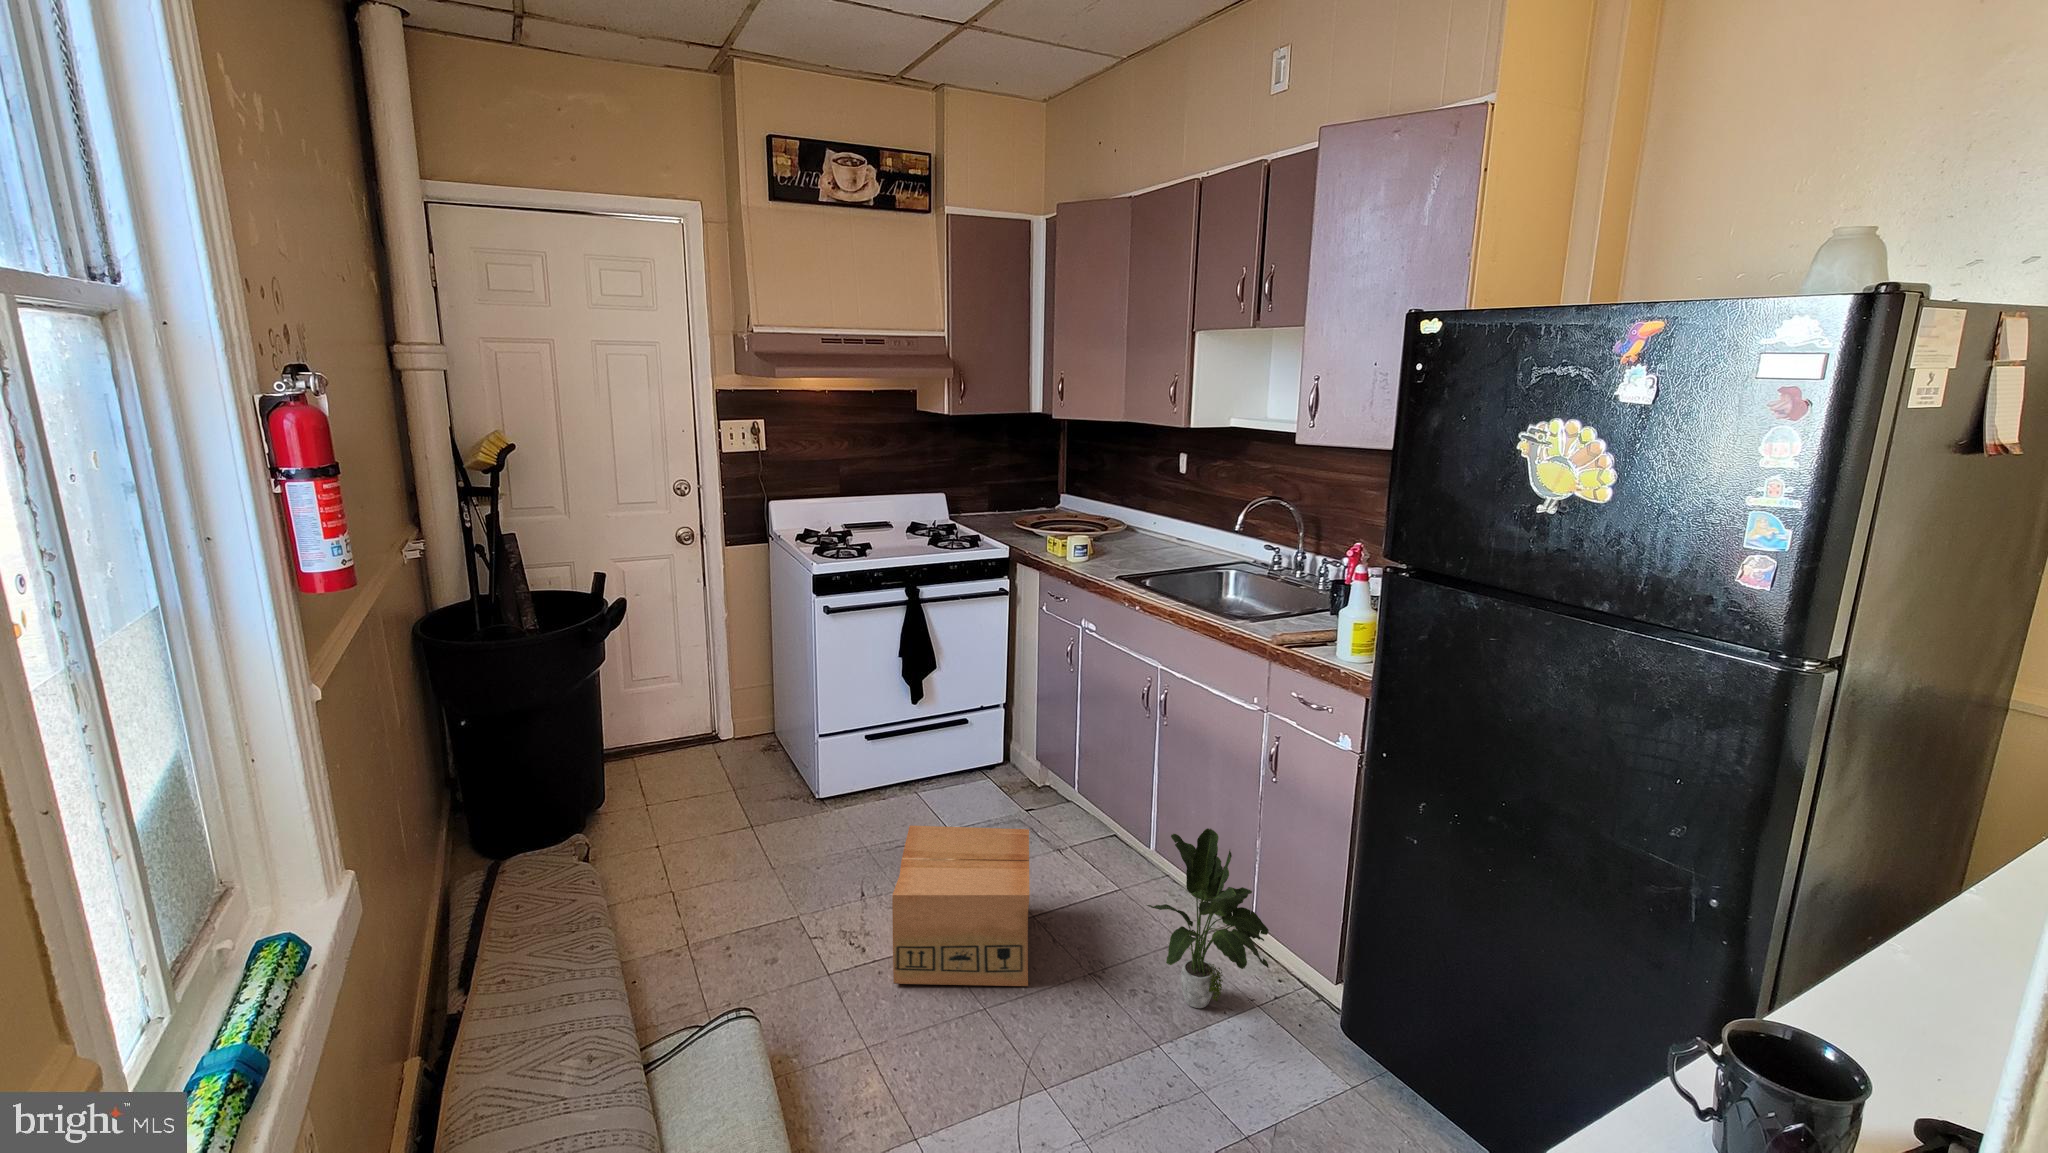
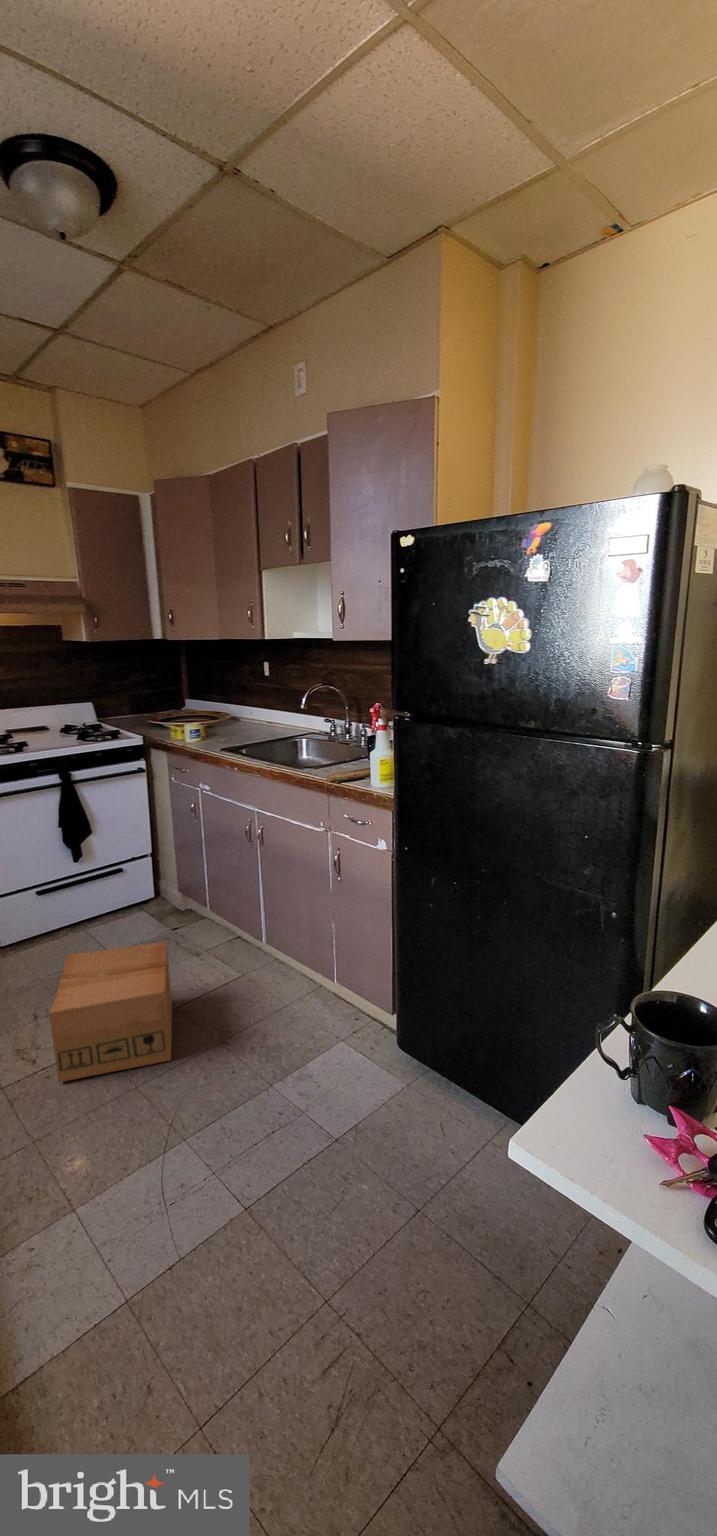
potted plant: present [1147,828,1269,1008] -> none [253,919,345,1049]

